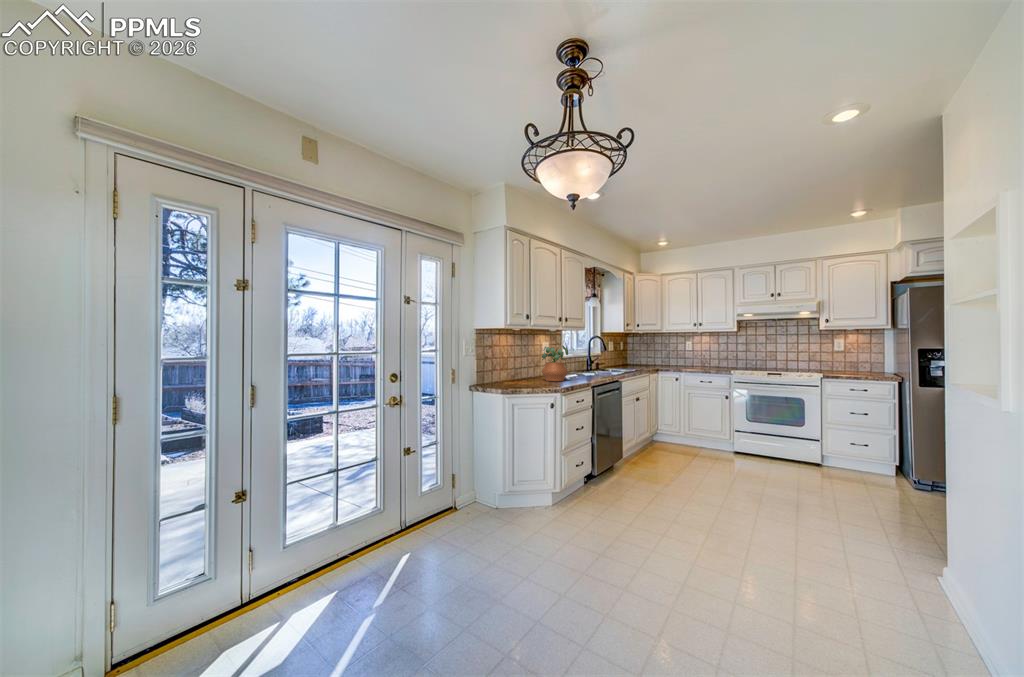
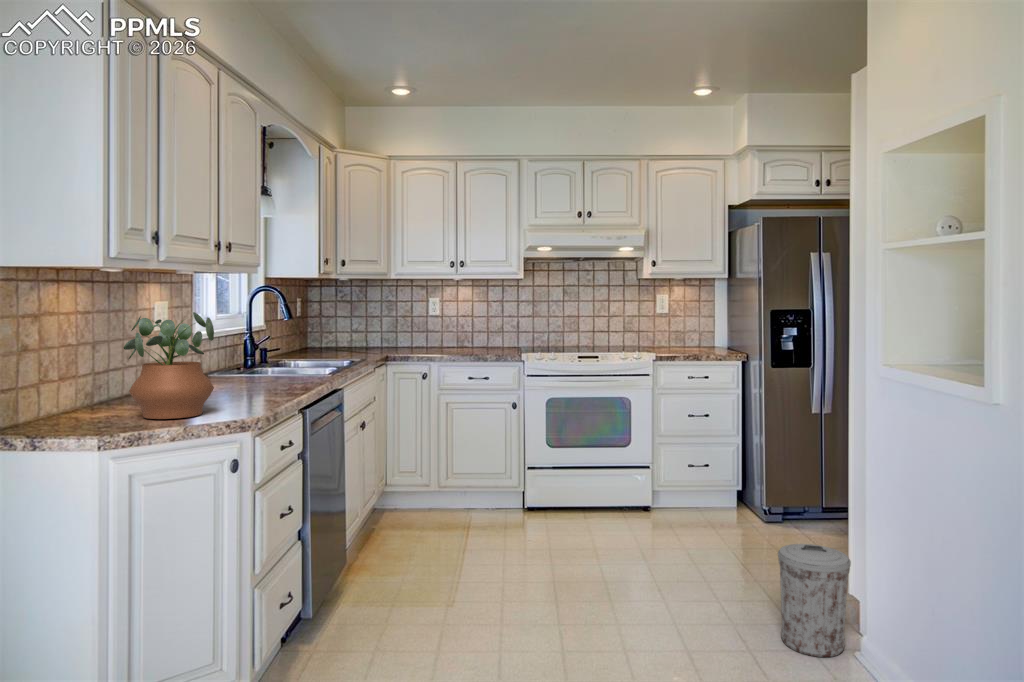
trash can: none [861,486,918,557] -> present [778,544,851,657]

